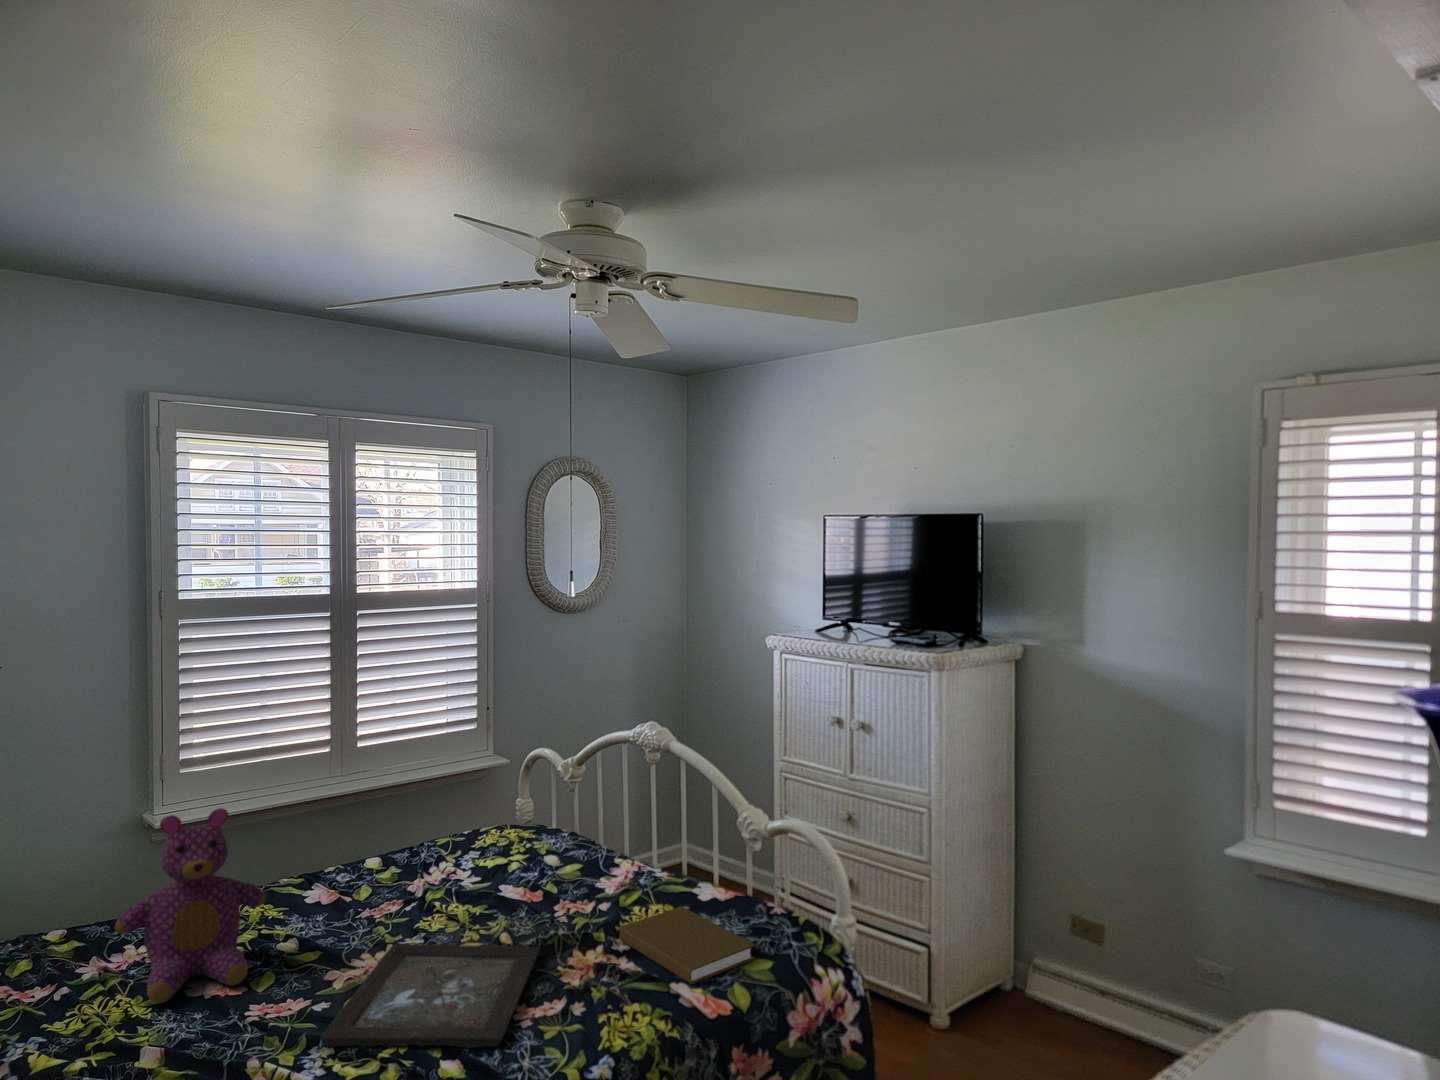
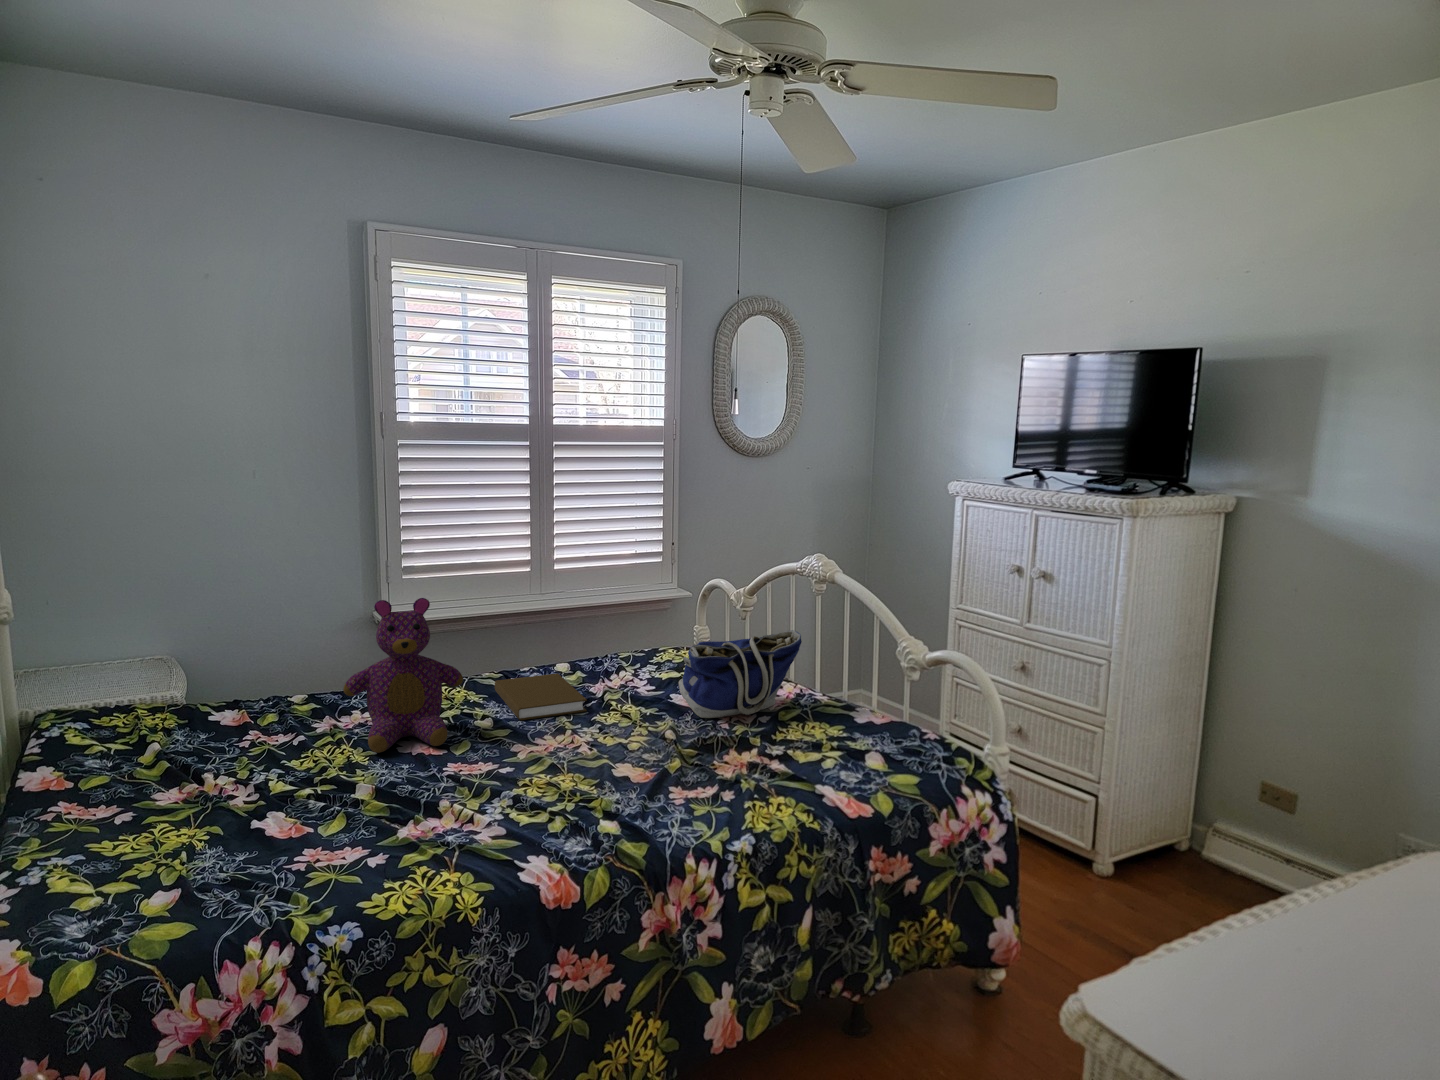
tote bag: none [512,807,641,913] -> present [679,630,802,718]
book: present [619,907,755,984] -> present [495,673,587,720]
tray: present [321,944,540,1048] -> none [501,729,698,815]

